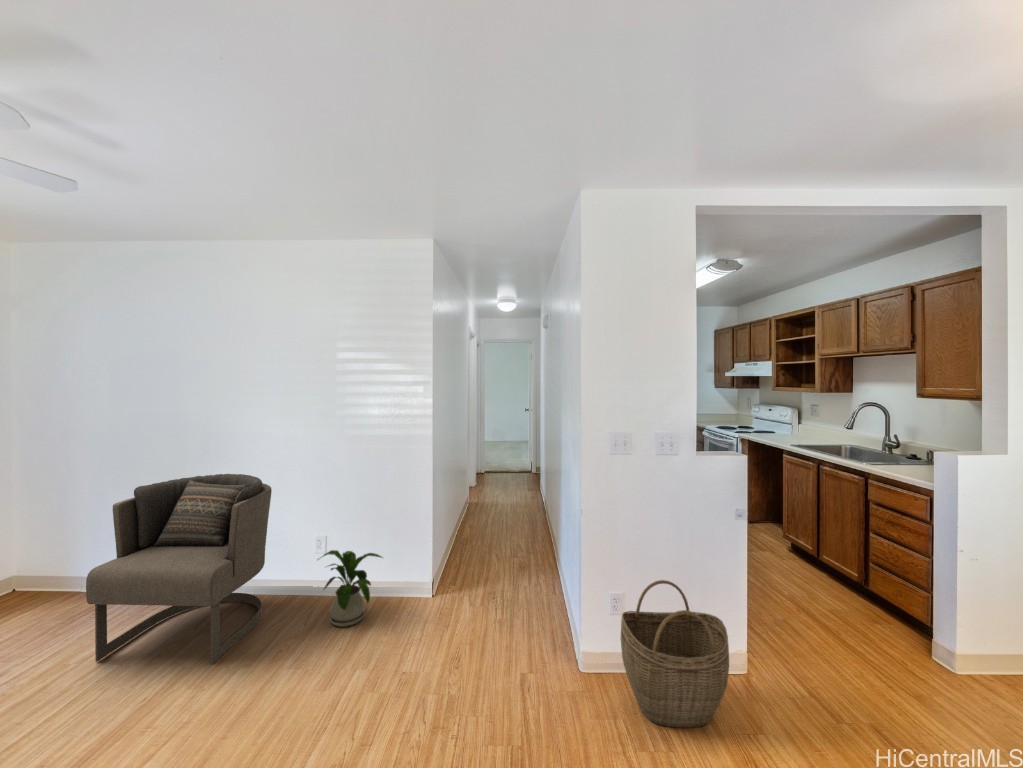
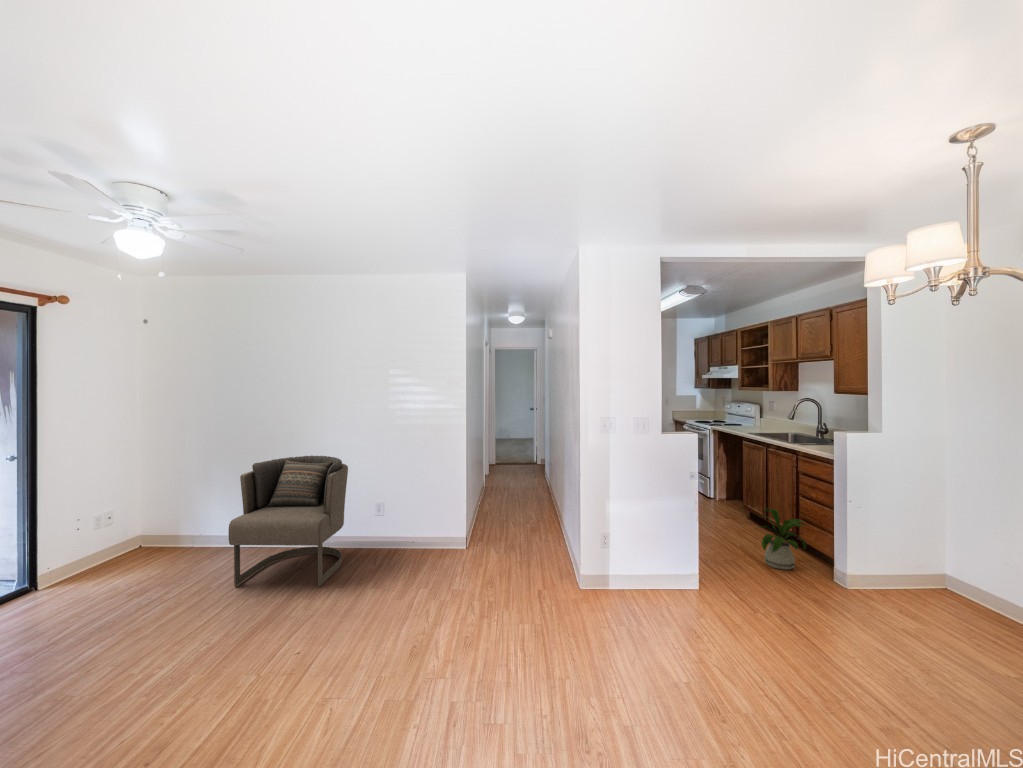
house plant: present [322,550,382,627] -> present [761,509,806,570]
woven basket: present [621,580,729,728] -> none [609,521,681,614]

